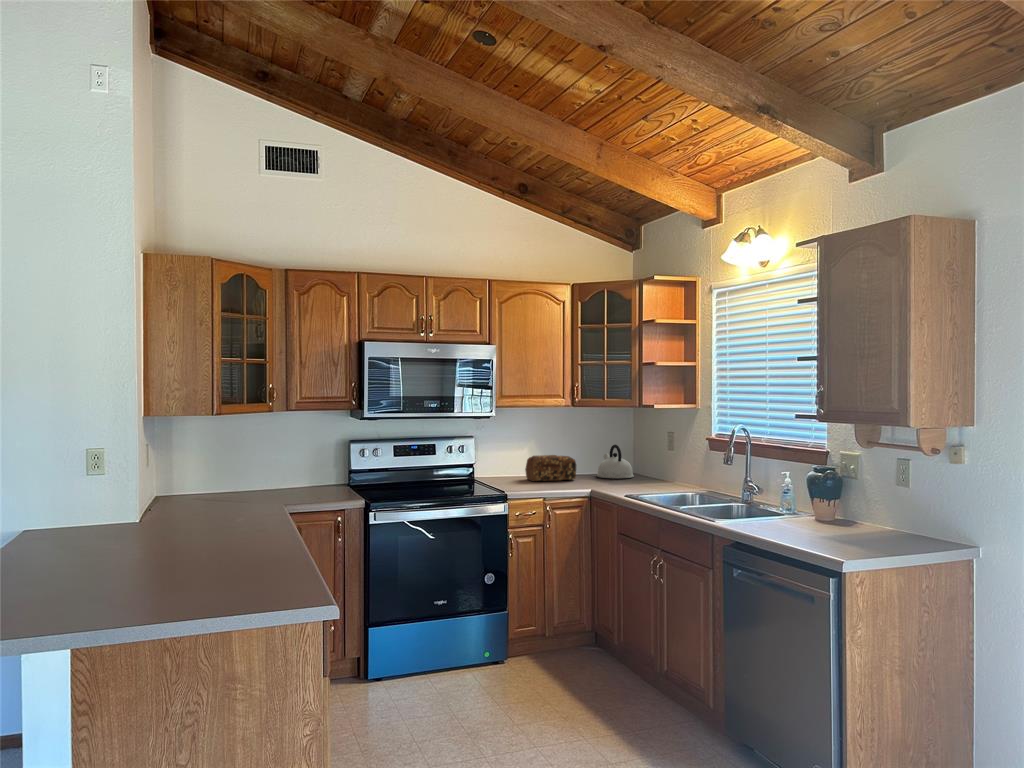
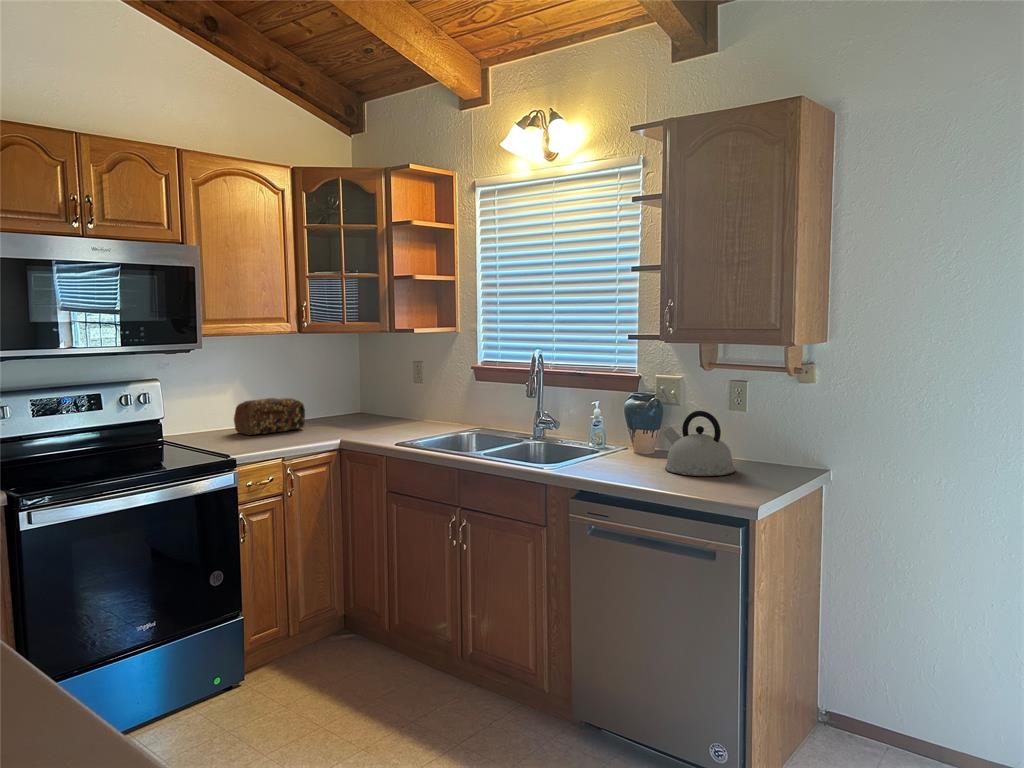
kettle: present [597,445,634,478] -> present [663,411,735,476]

